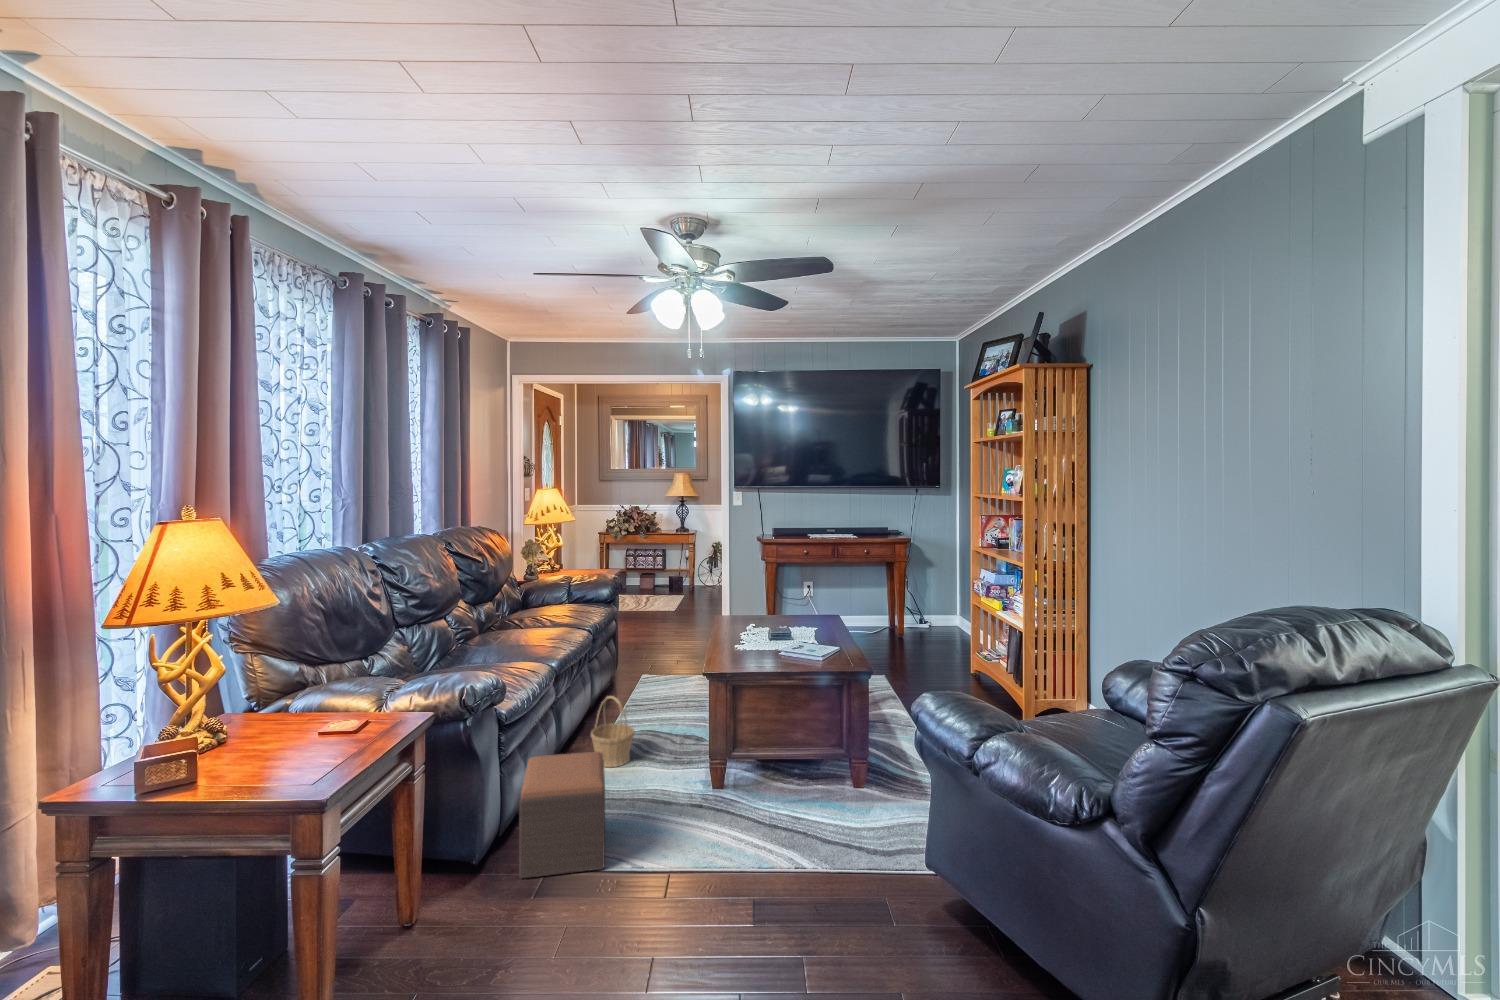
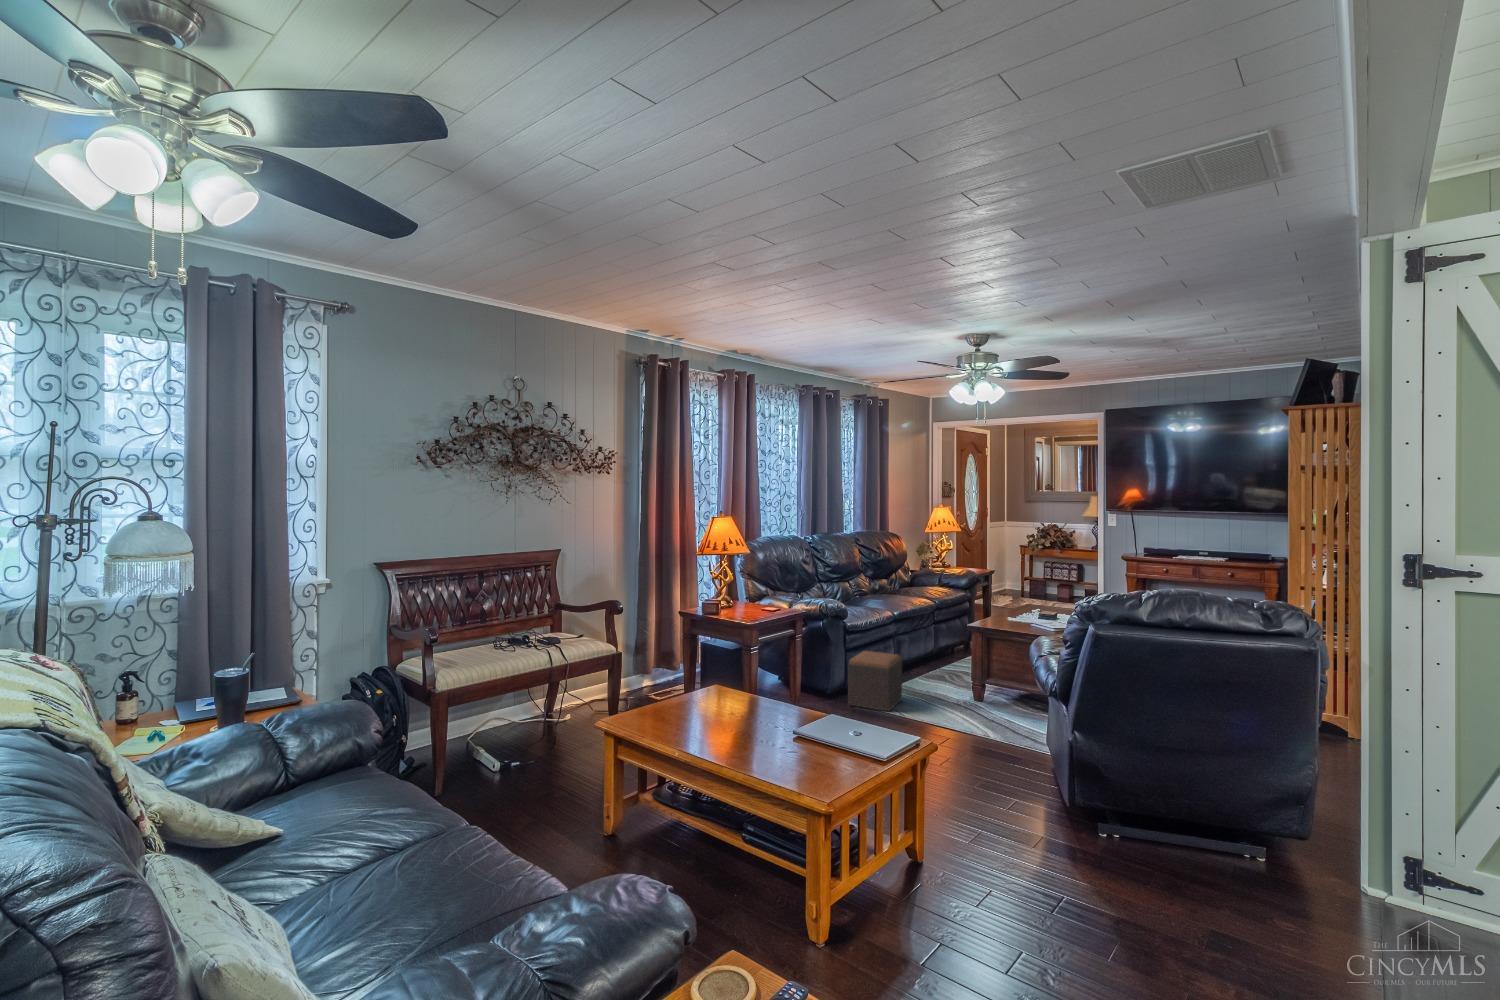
basket: present [591,696,634,767] -> none [918,638,947,682]

